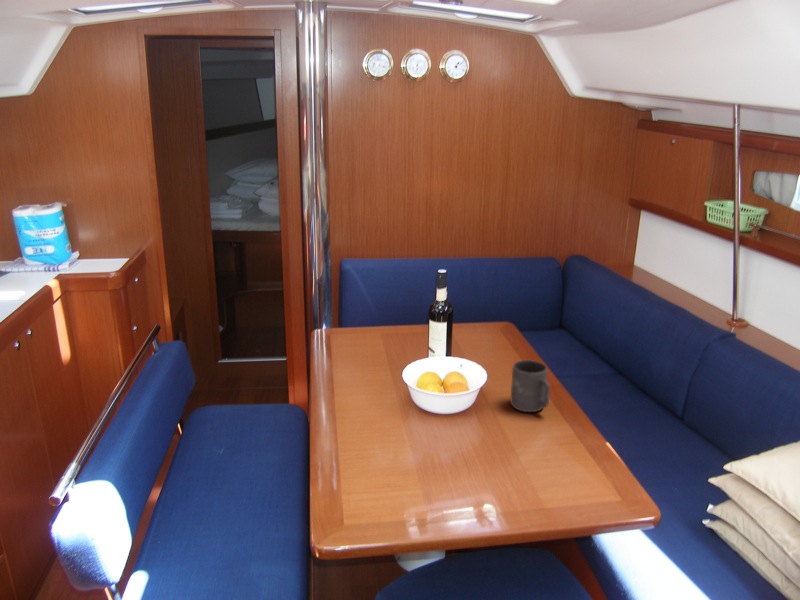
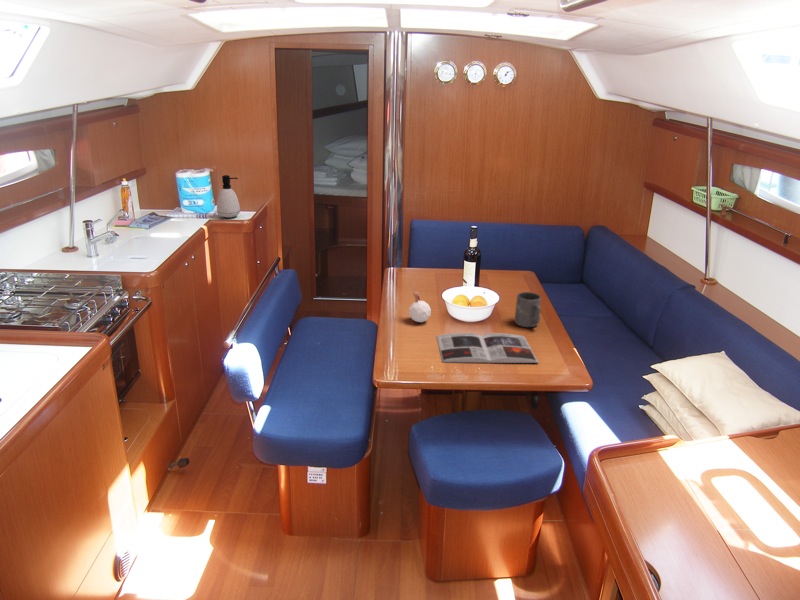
soap dispenser: none [71,211,106,270] -> present [217,175,240,218]
candle: none [358,359,390,417] -> present [409,287,431,322]
magazine: none [403,427,565,489] -> present [437,333,538,363]

